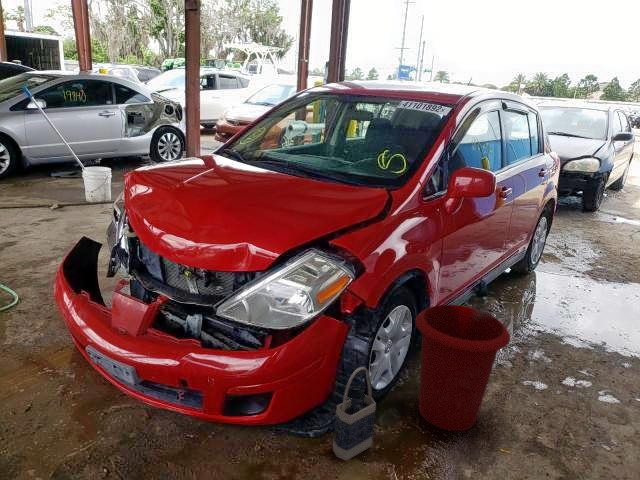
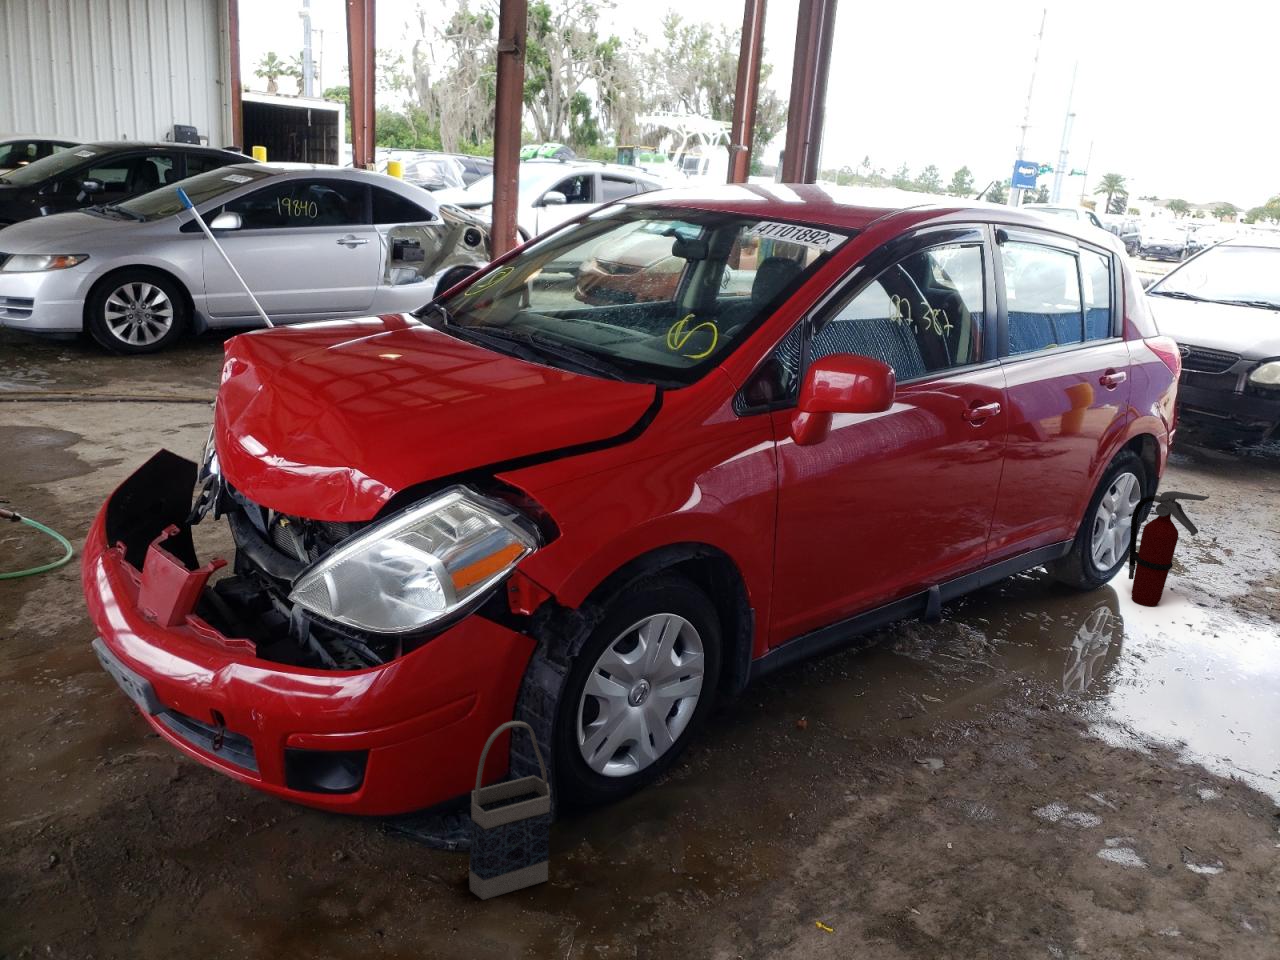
fire extinguisher: none [546,226,583,280] -> present [1129,491,1209,606]
waste bin: present [415,305,510,431] -> none [667,621,855,878]

